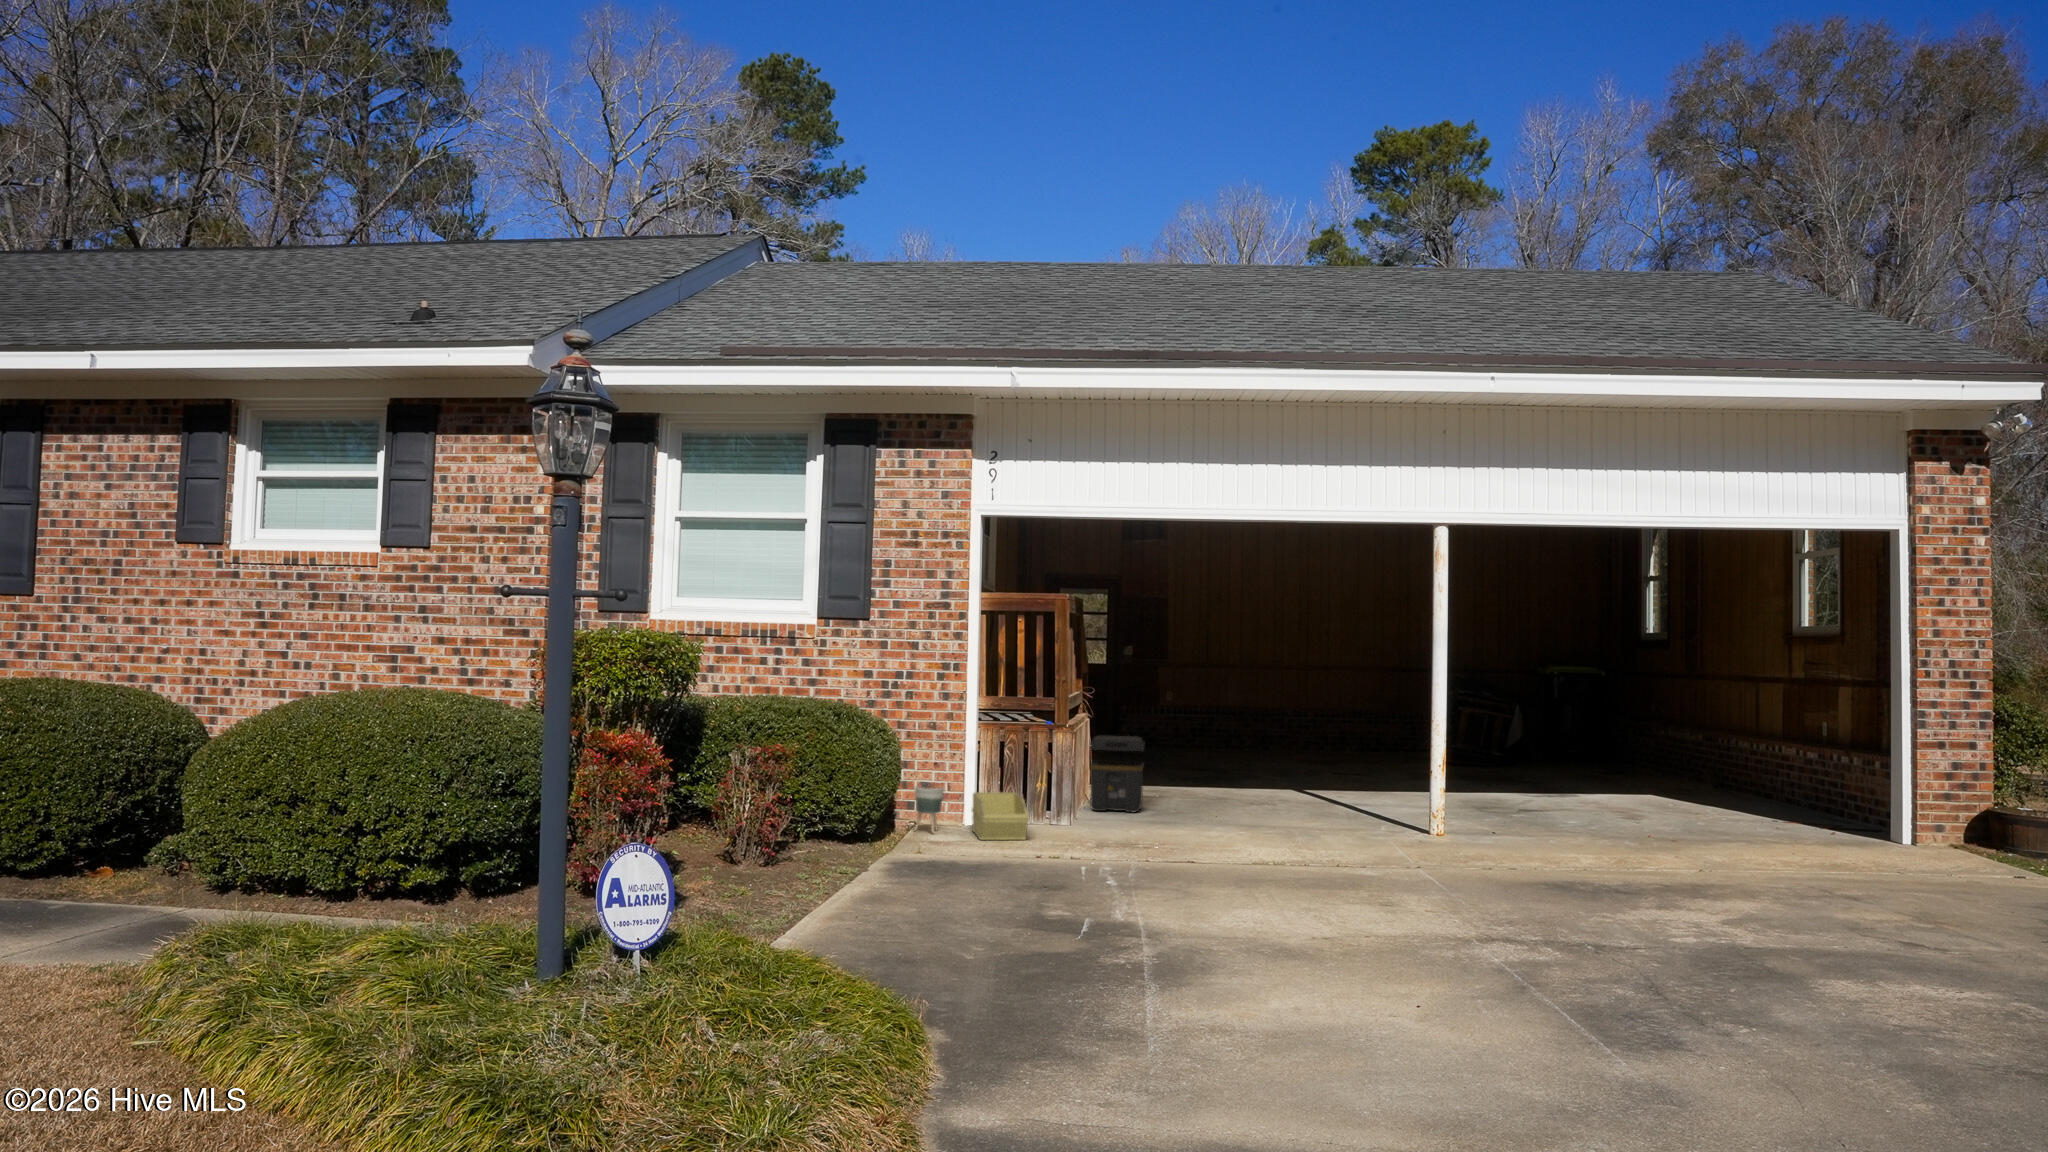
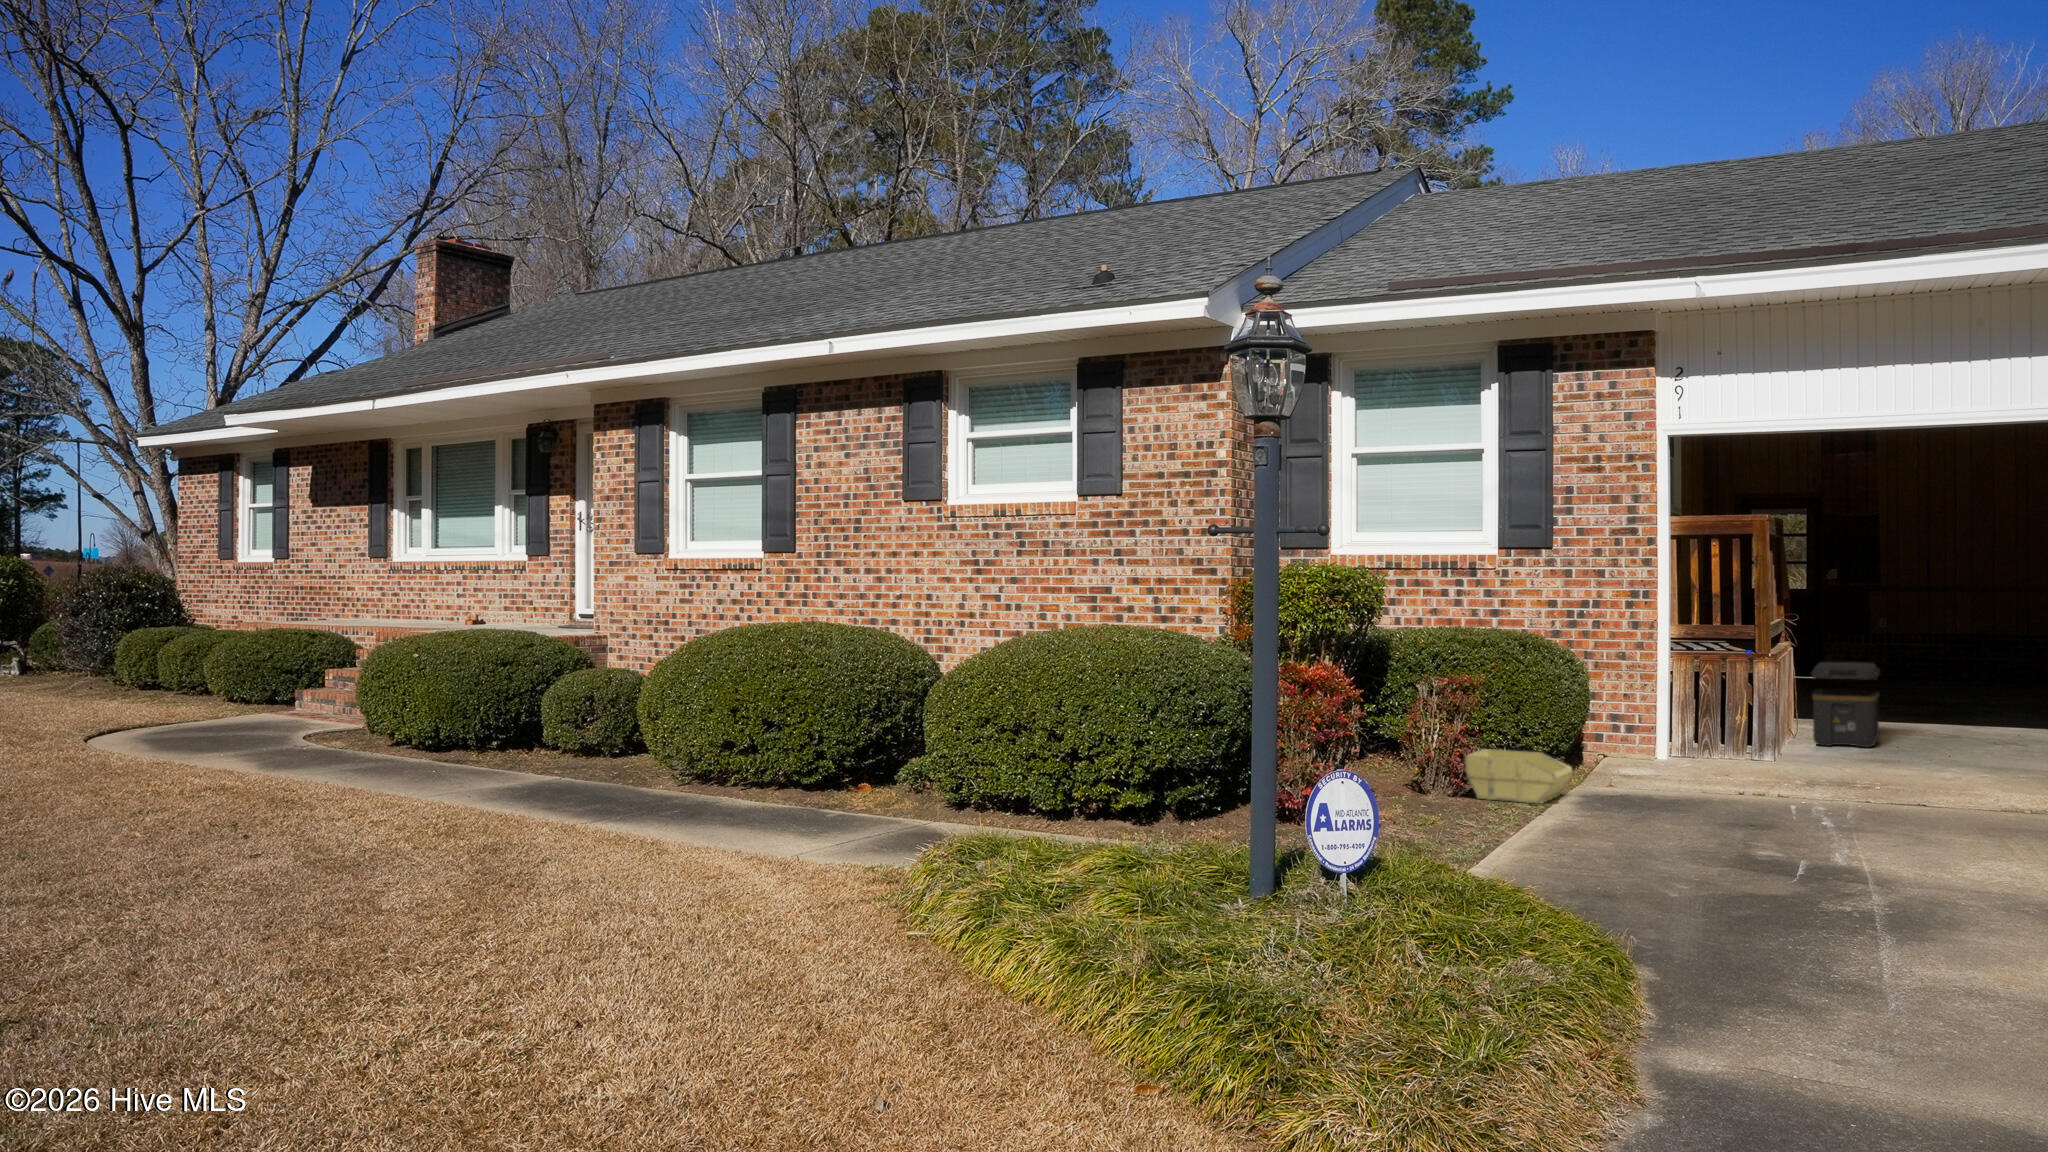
planter: present [914,786,944,833] -> none [1606,718,1638,769]
storage bin: present [972,792,1029,840] -> present [1465,749,1573,804]

